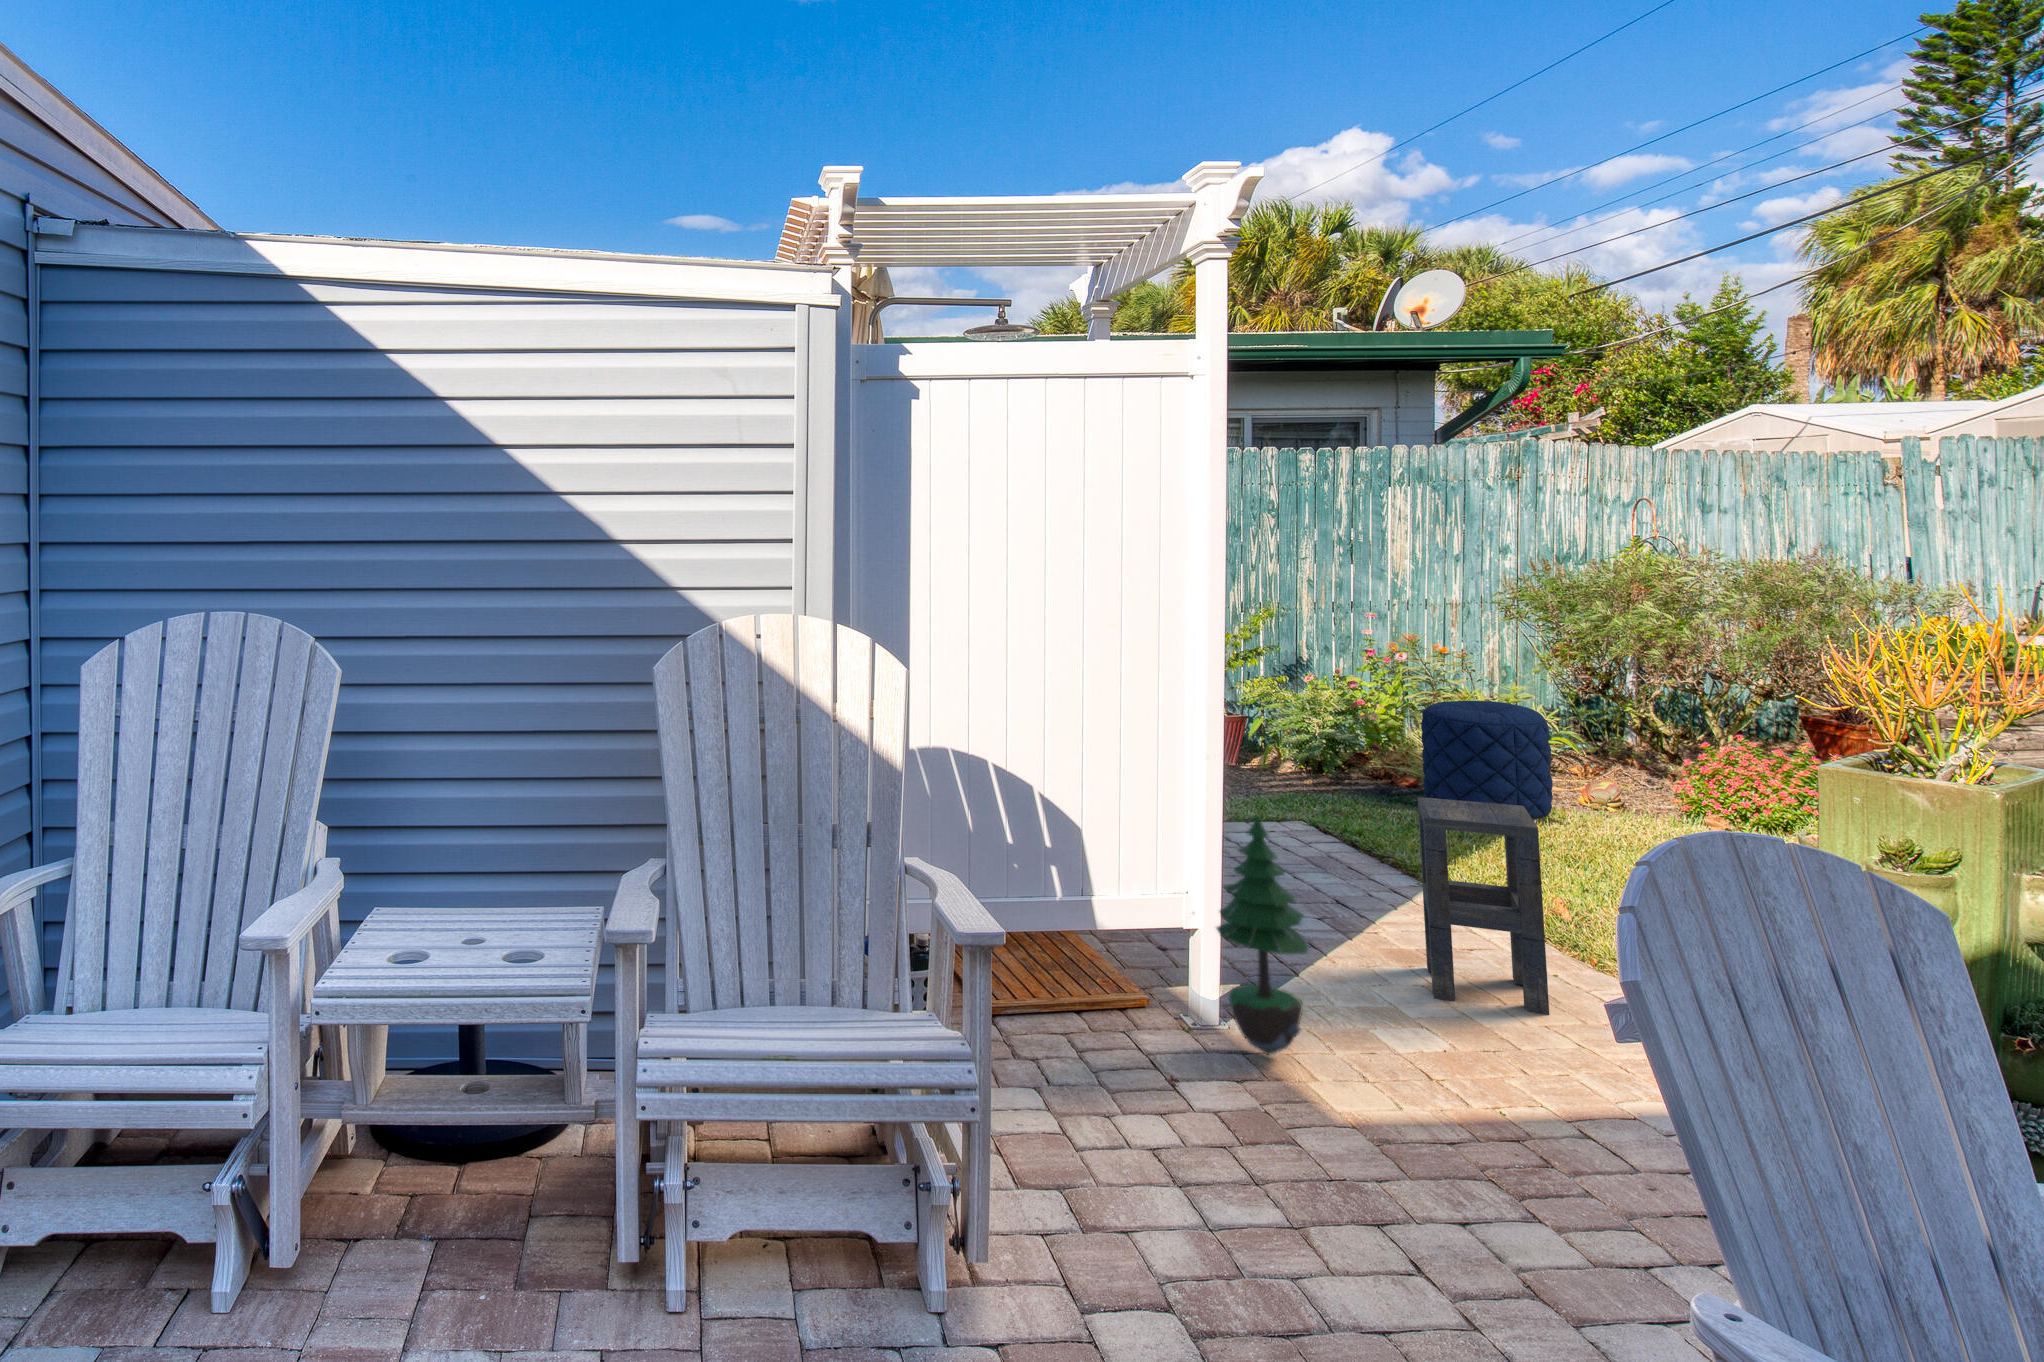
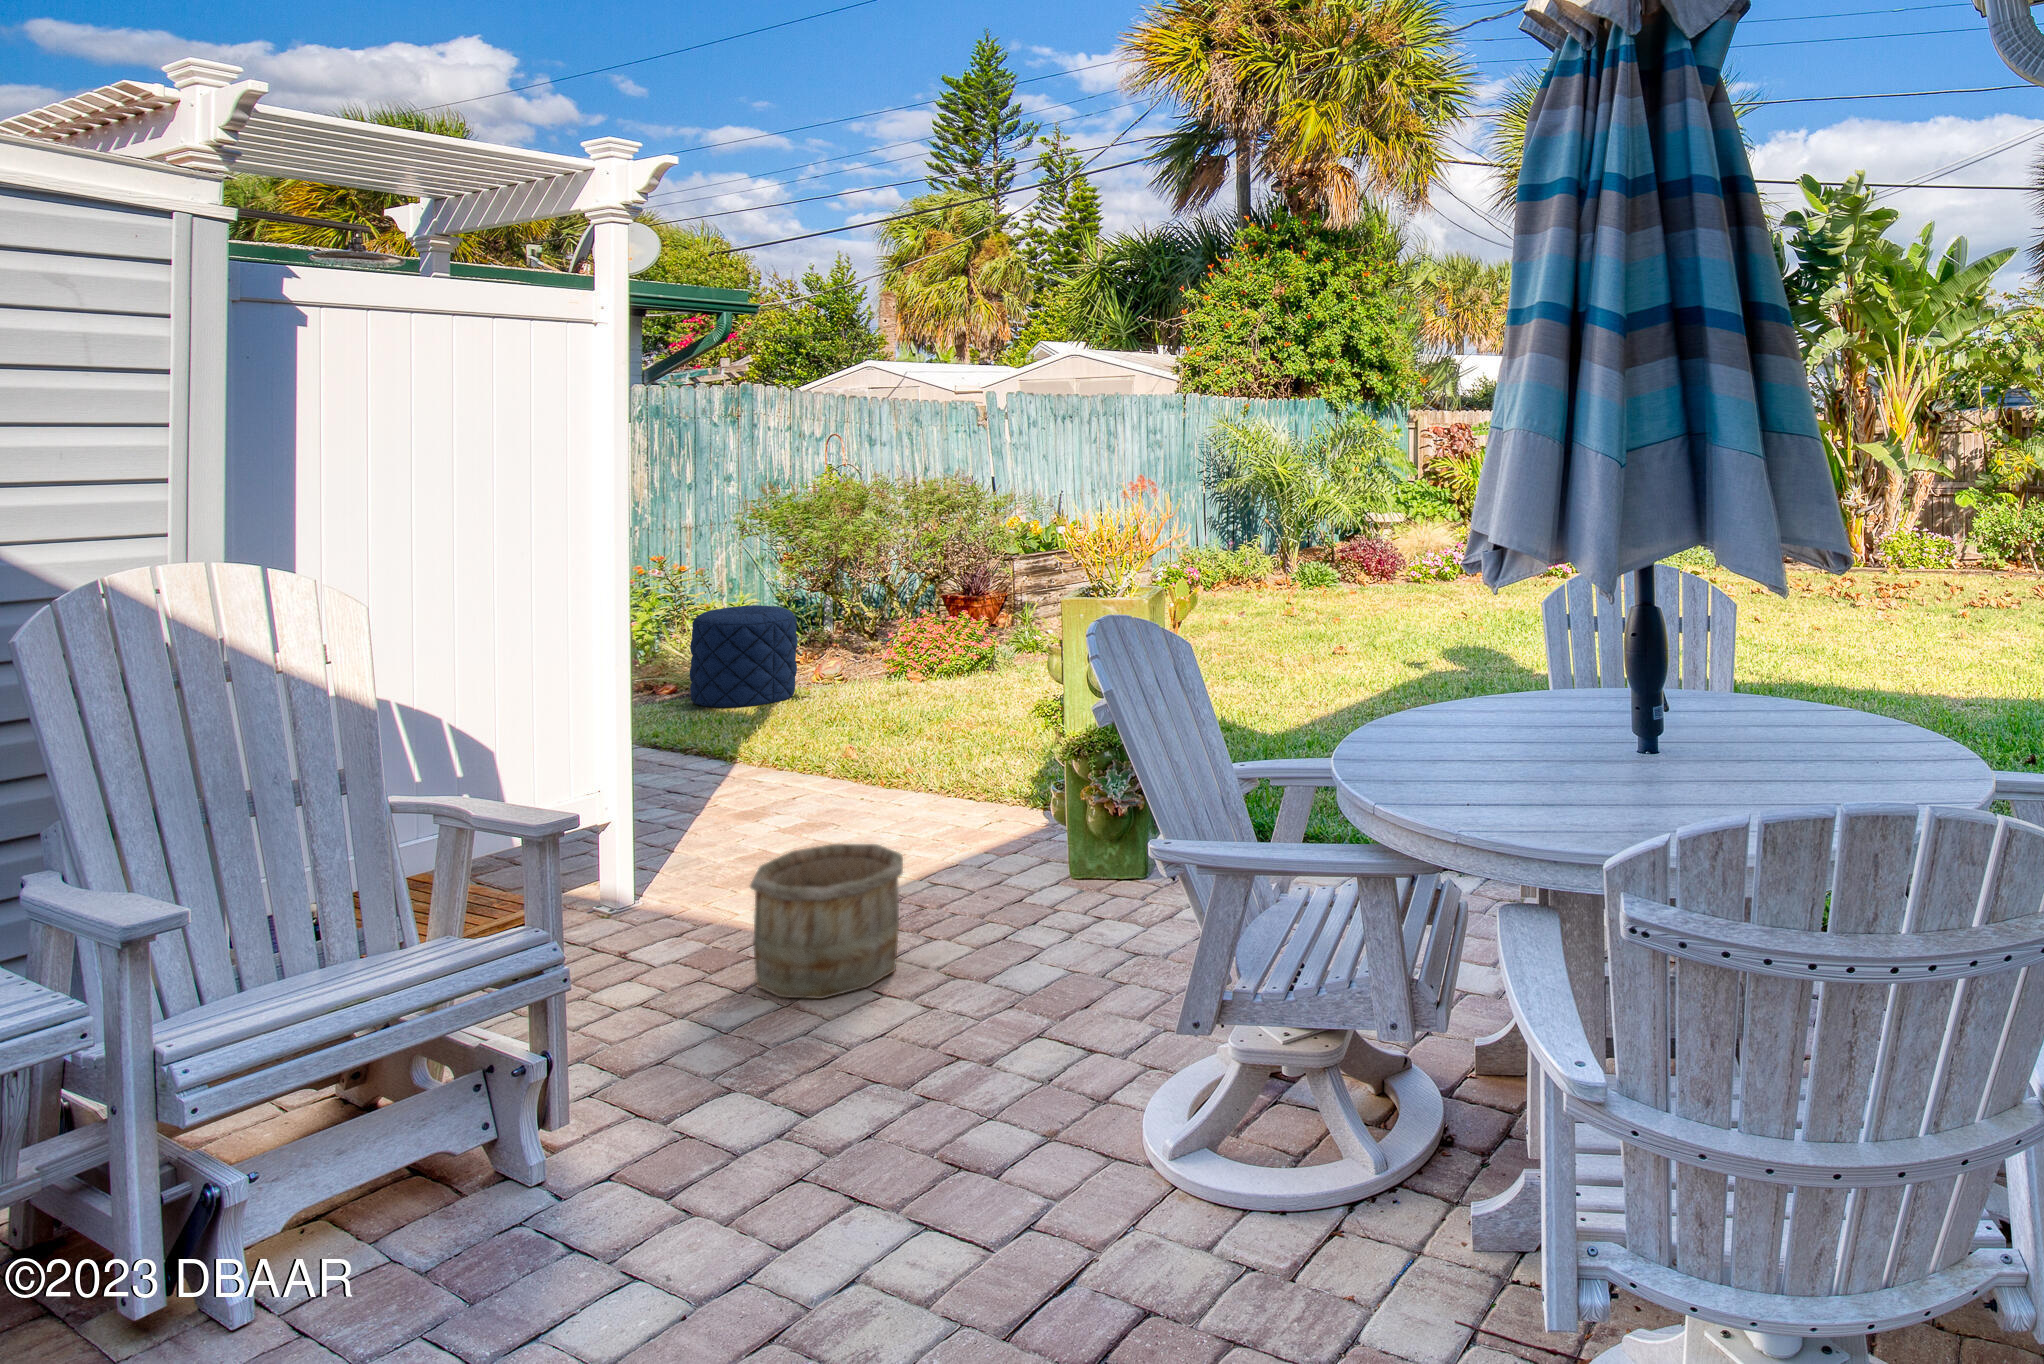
side table: present [1417,797,1549,1015] -> none [770,667,872,836]
potted tree: present [1217,816,1308,1055] -> none [643,697,731,913]
wooden bucket: none [1258,1033,1466,1257] -> present [750,844,903,999]

